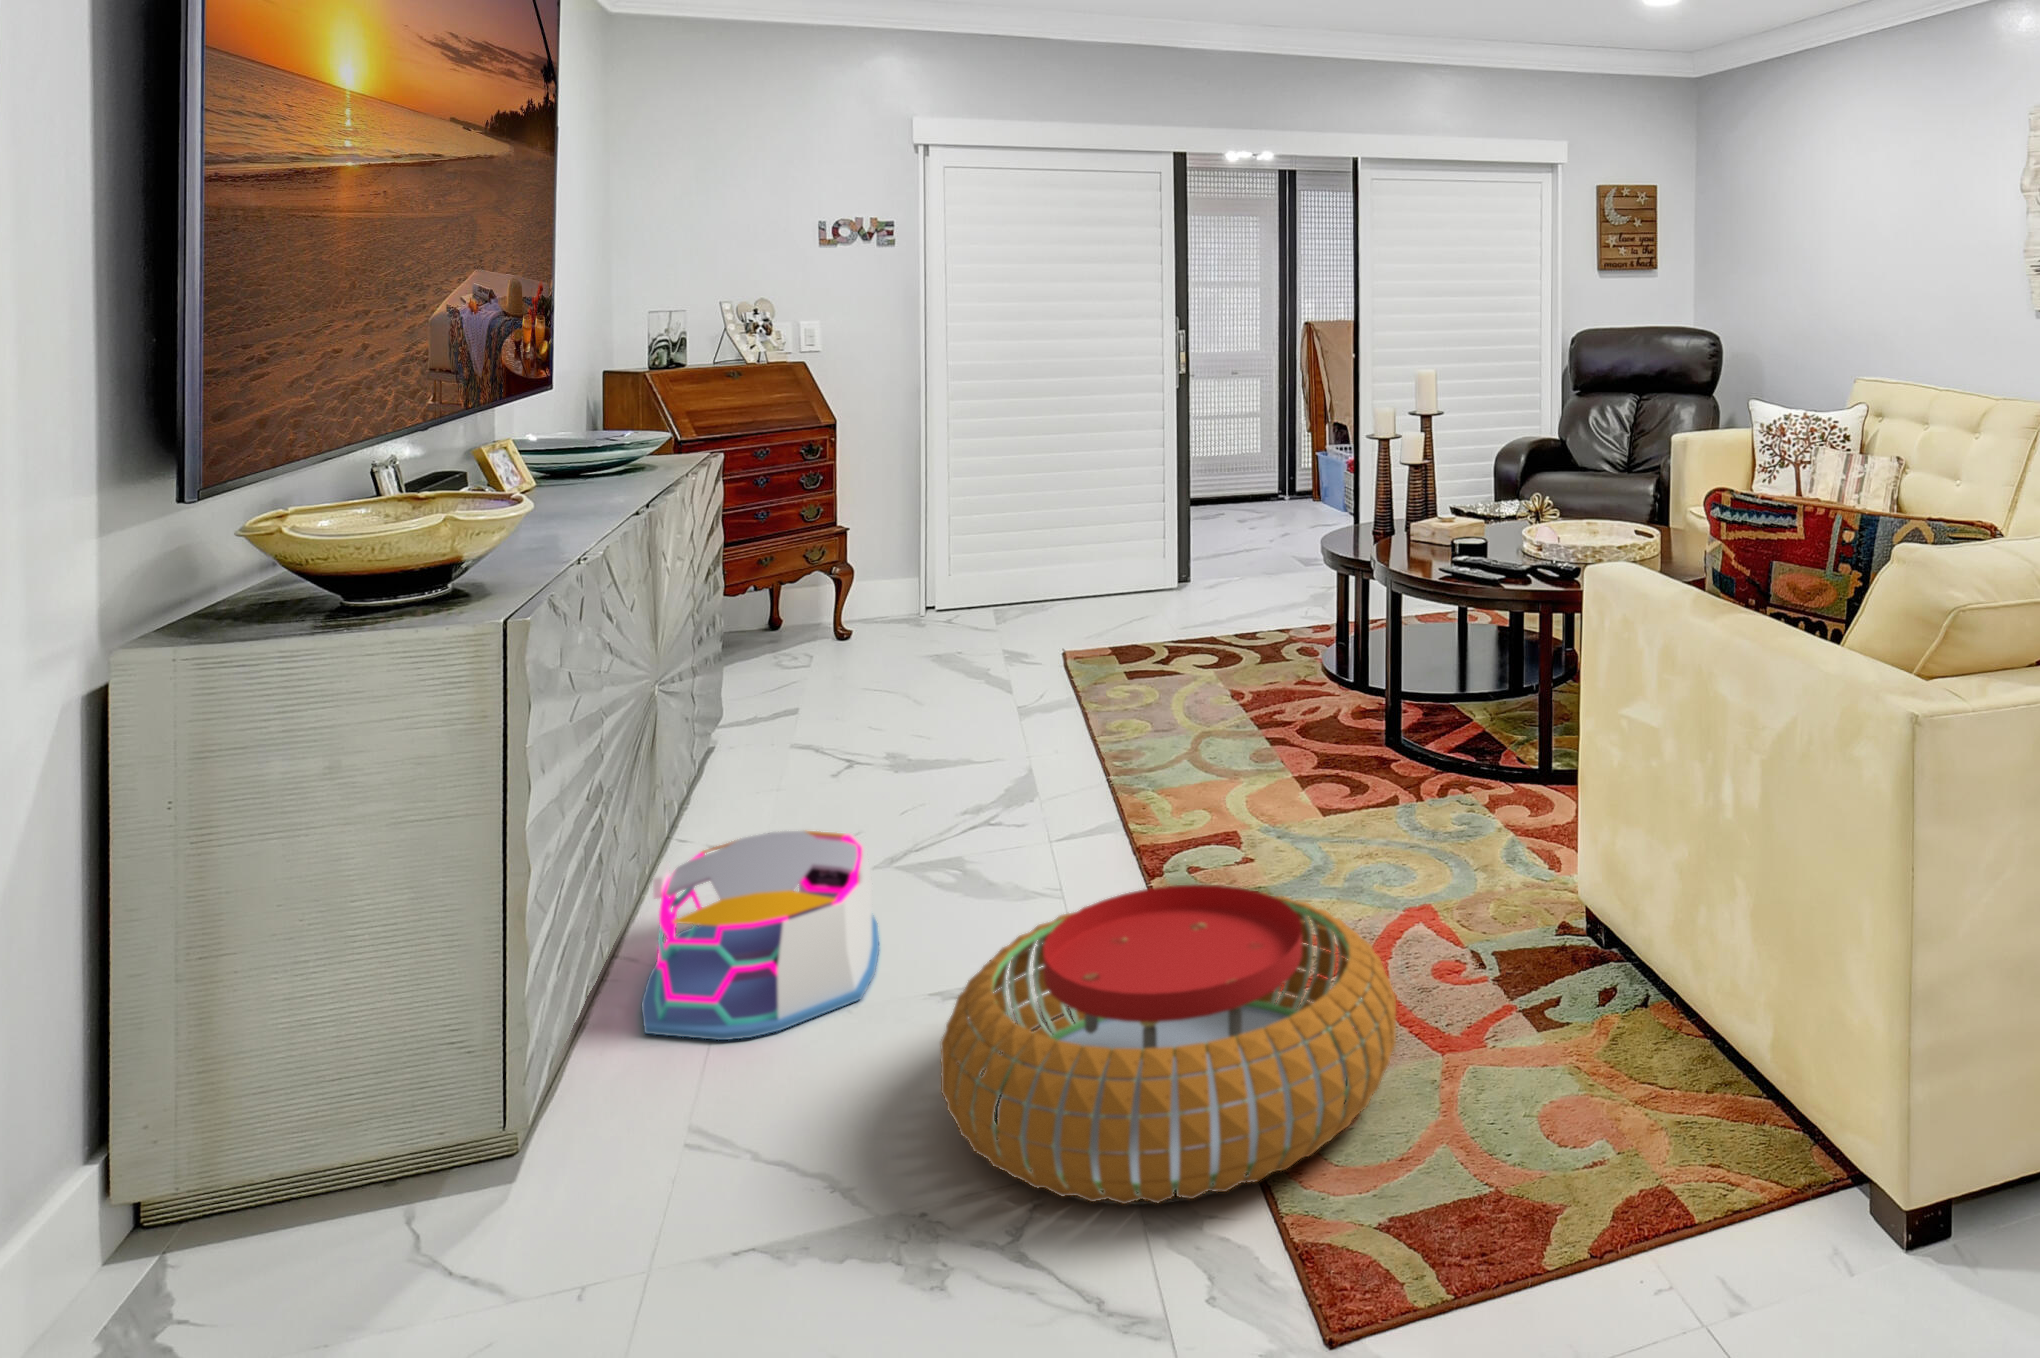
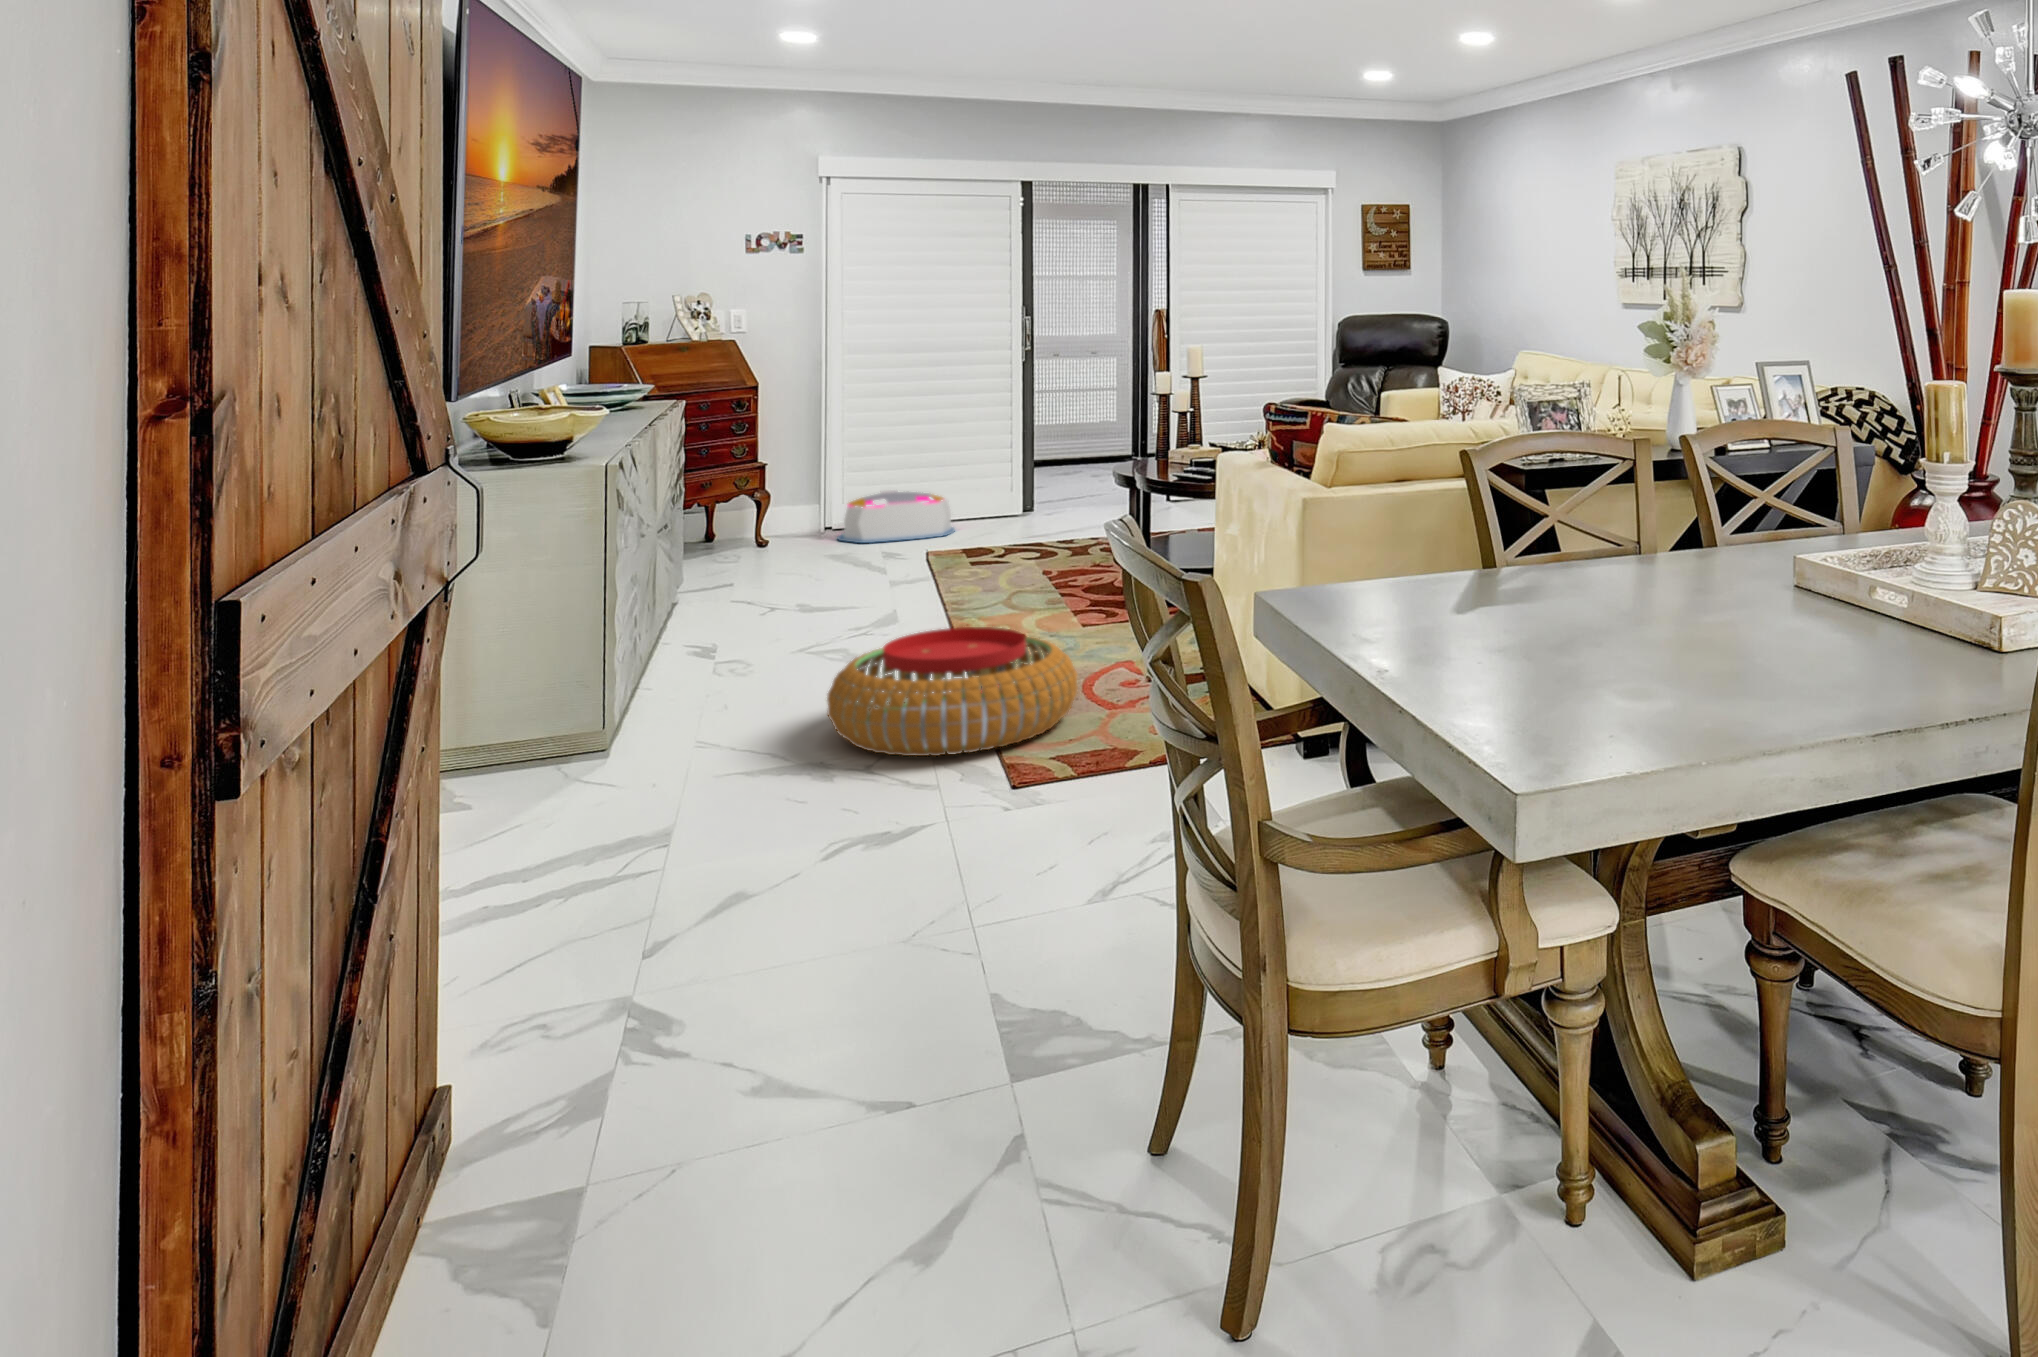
storage bin: present [642,831,879,1040] -> present [838,490,954,543]

